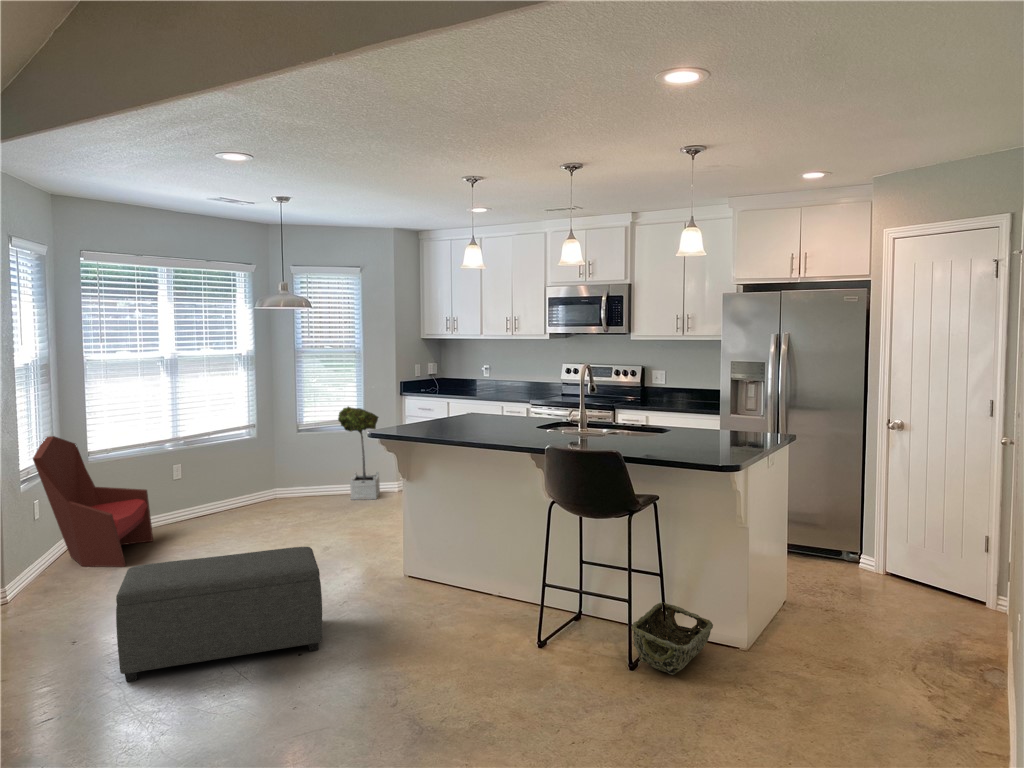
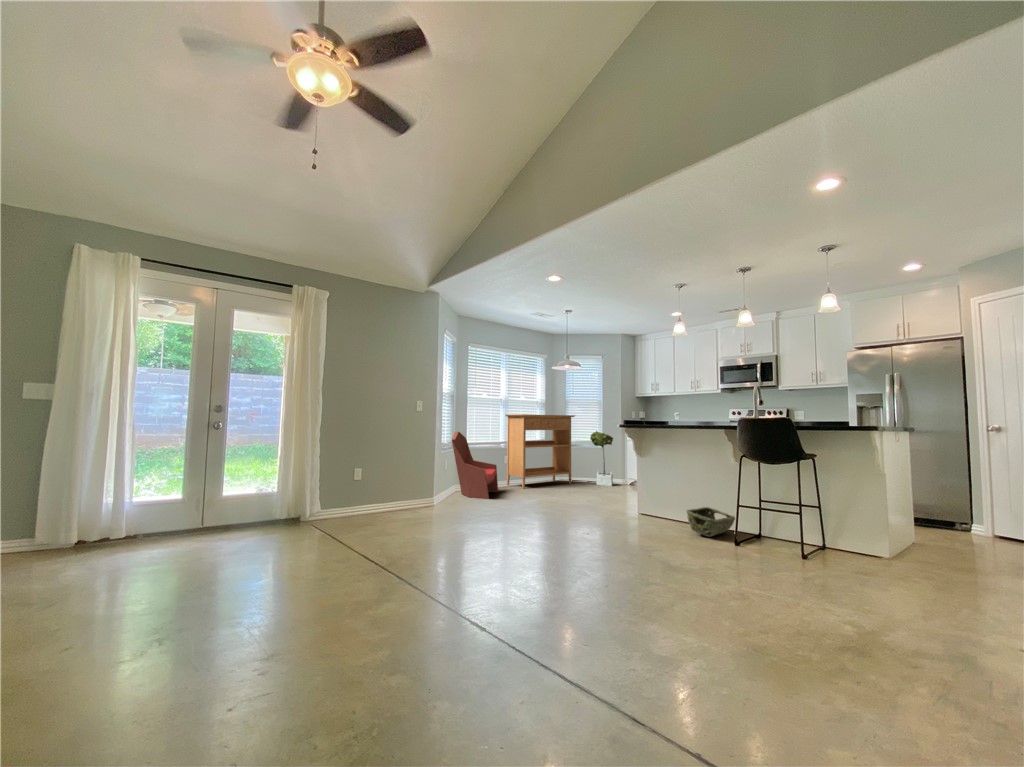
console table: none [166,377,311,525] -> present [505,414,575,489]
ottoman: present [116,547,322,682] -> none [507,479,606,533]
woven basket: present [631,603,713,675] -> present [686,507,735,537]

